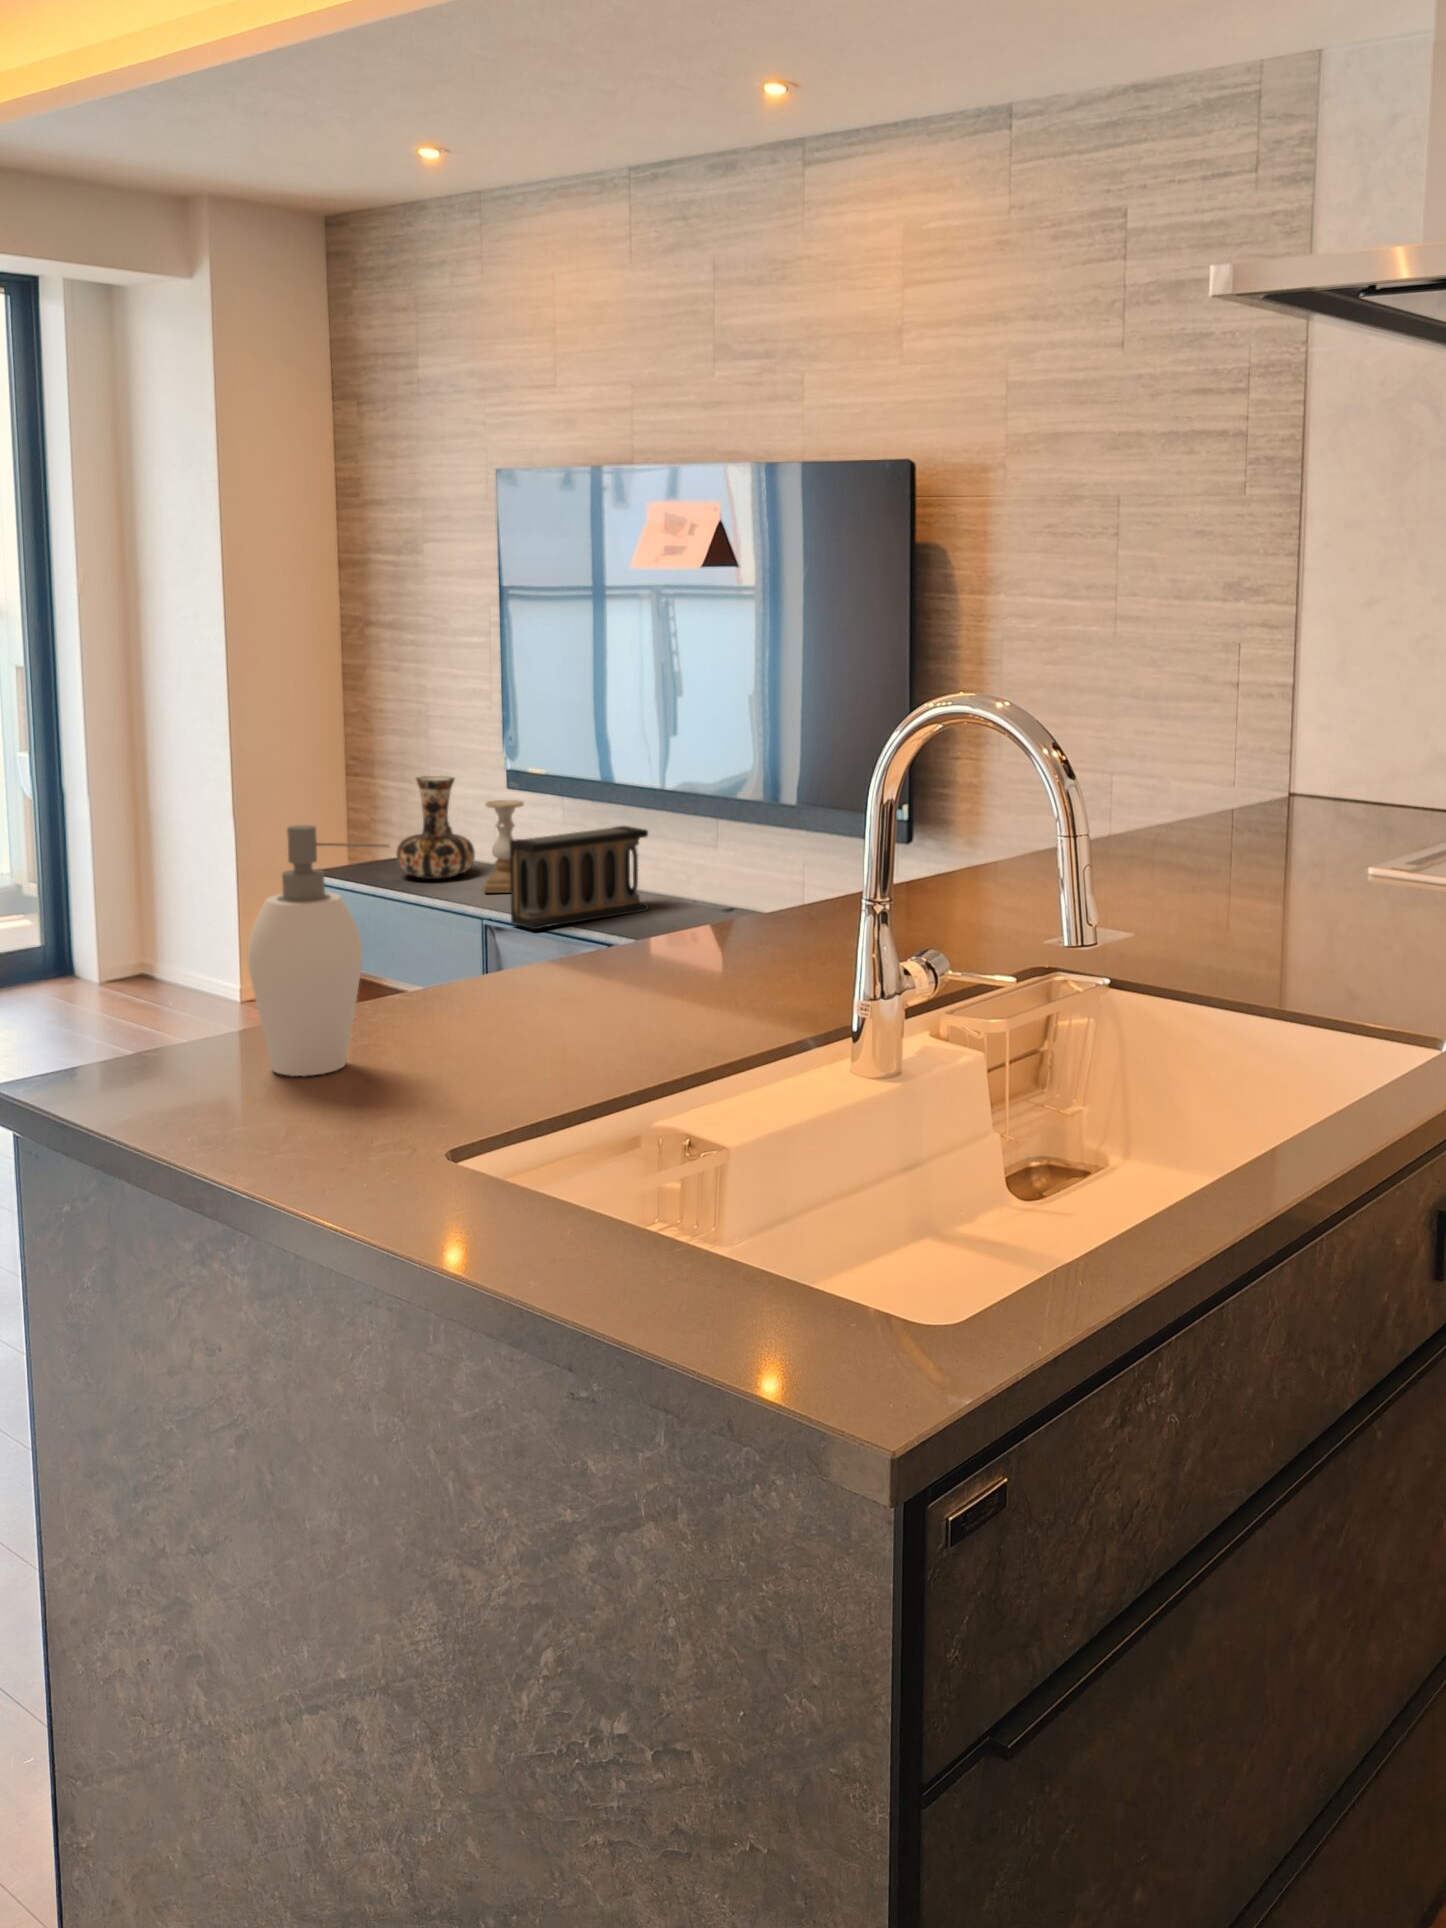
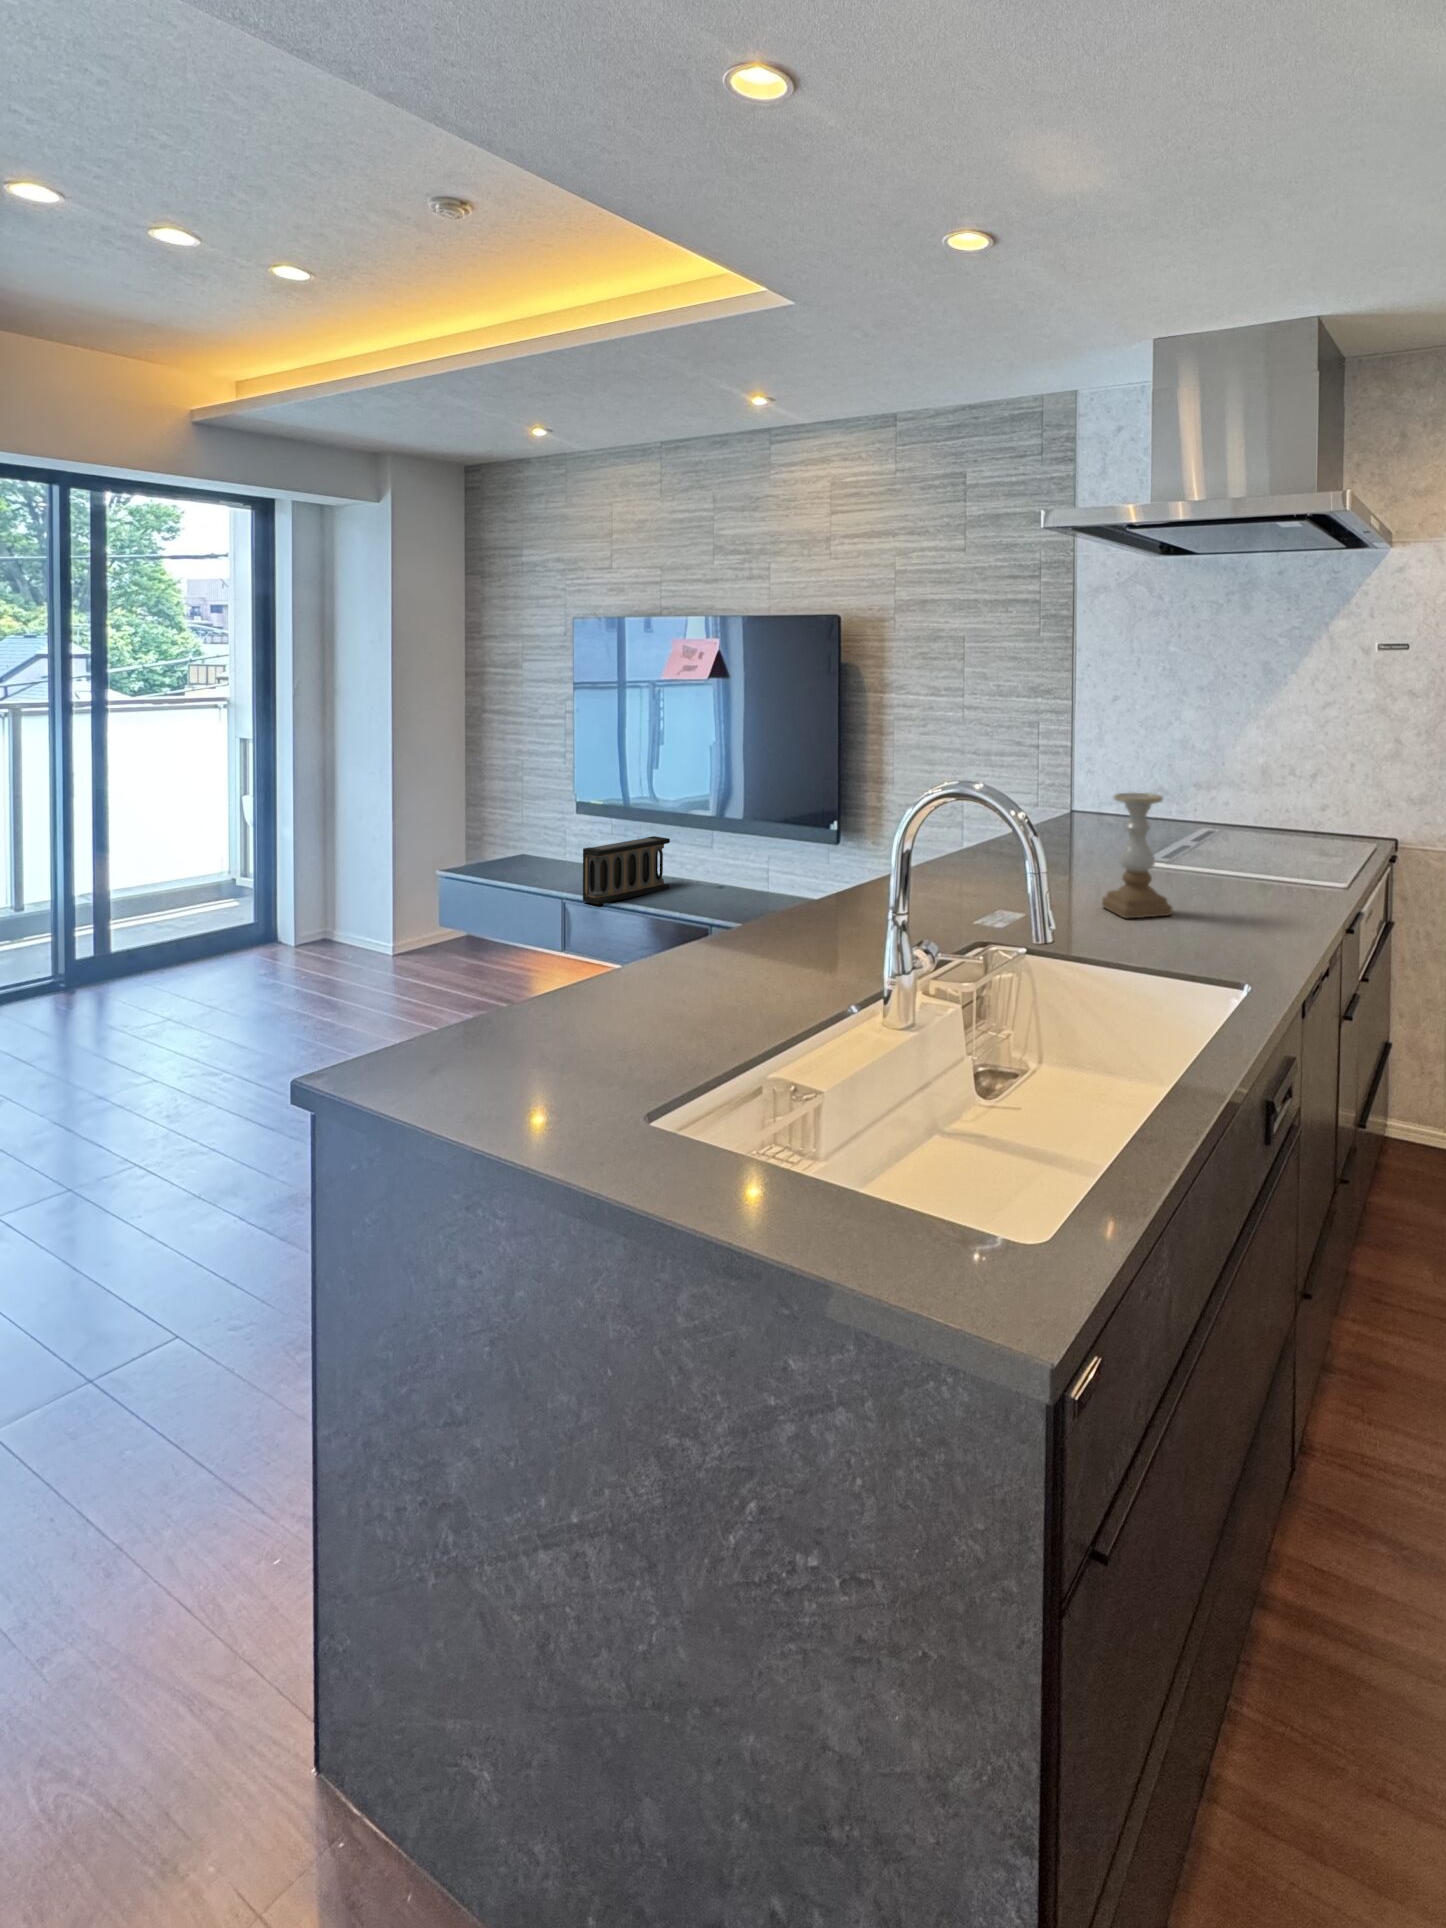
decorative vase: present [396,776,475,879] -> none [503,807,554,872]
candle holder: present [484,800,524,893] -> present [1102,793,1172,919]
soap dispenser: present [247,825,389,1076] -> none [485,879,588,1054]

